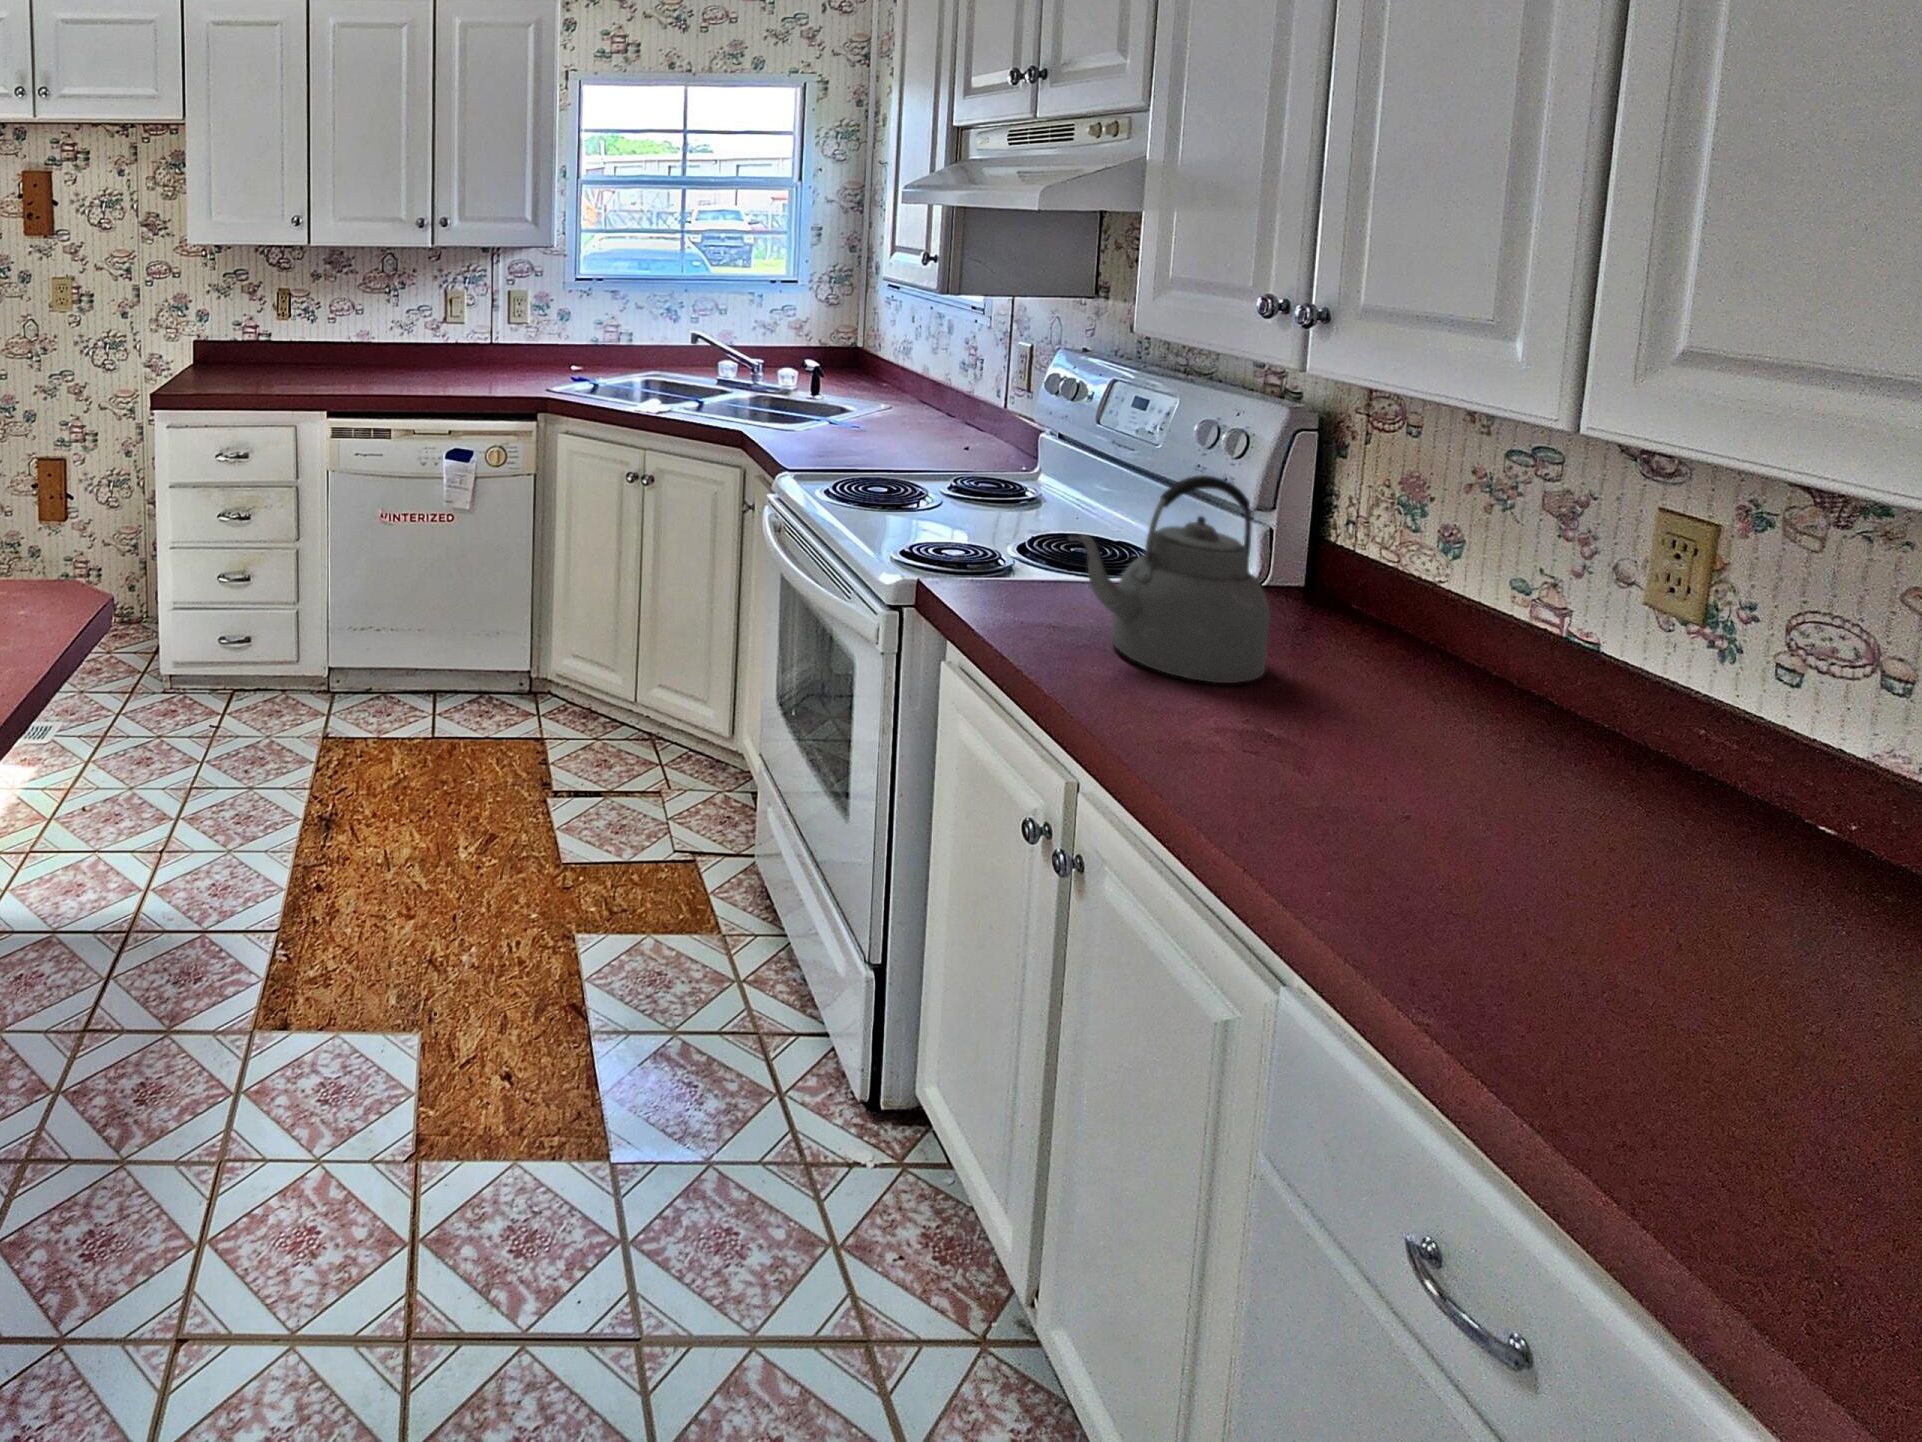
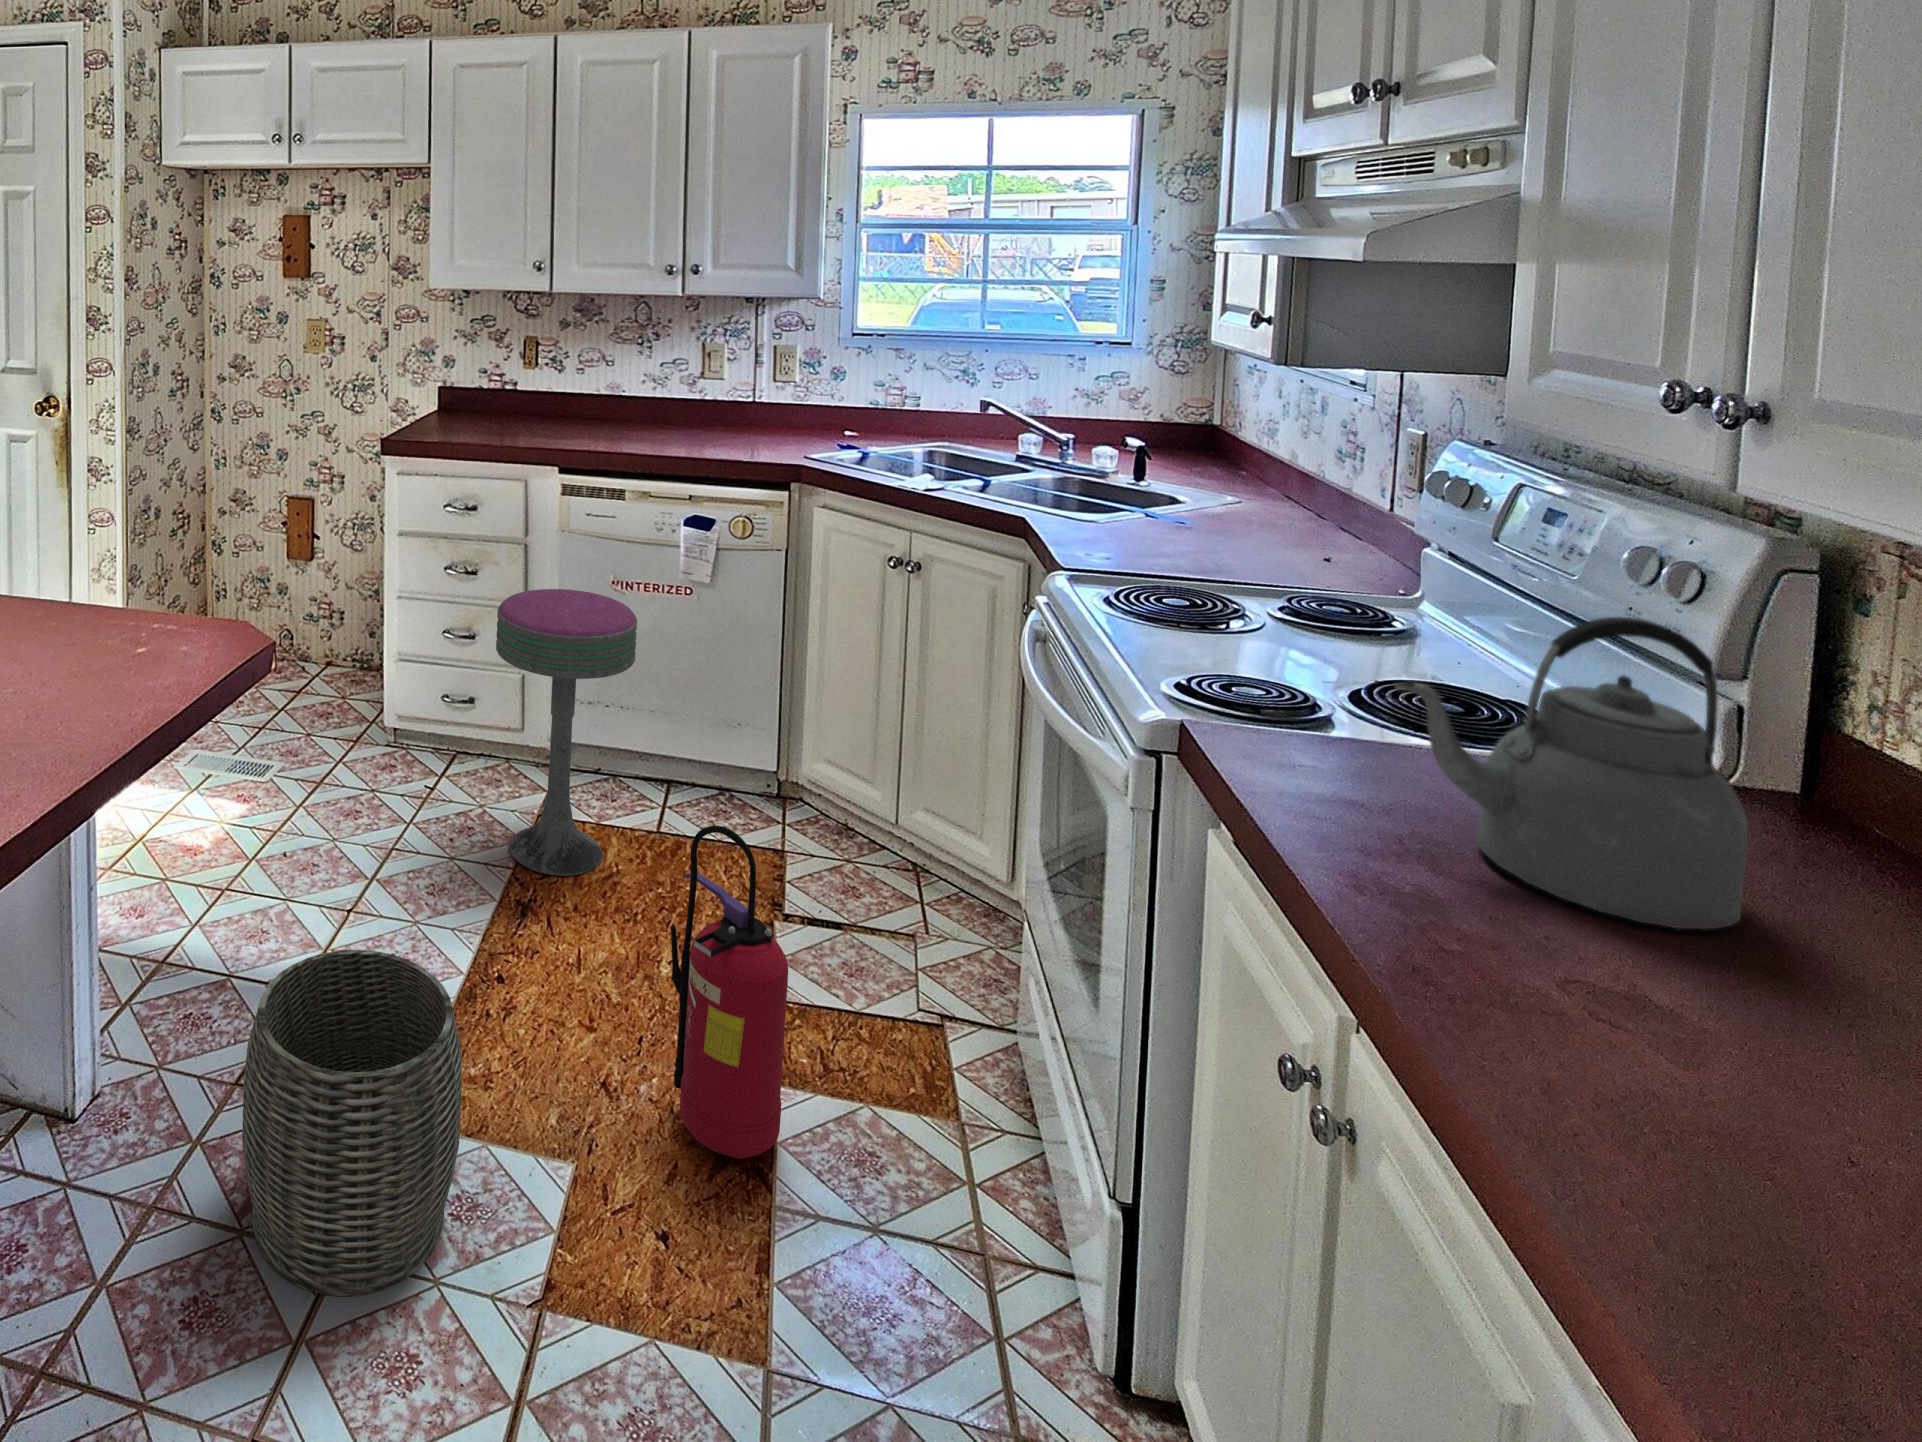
bar stool: none [290,525,420,787] -> present [496,589,637,876]
fire extinguisher: none [489,717,591,995] -> present [670,826,788,1159]
woven basket: none [117,879,328,1199] -> present [242,950,462,1297]

